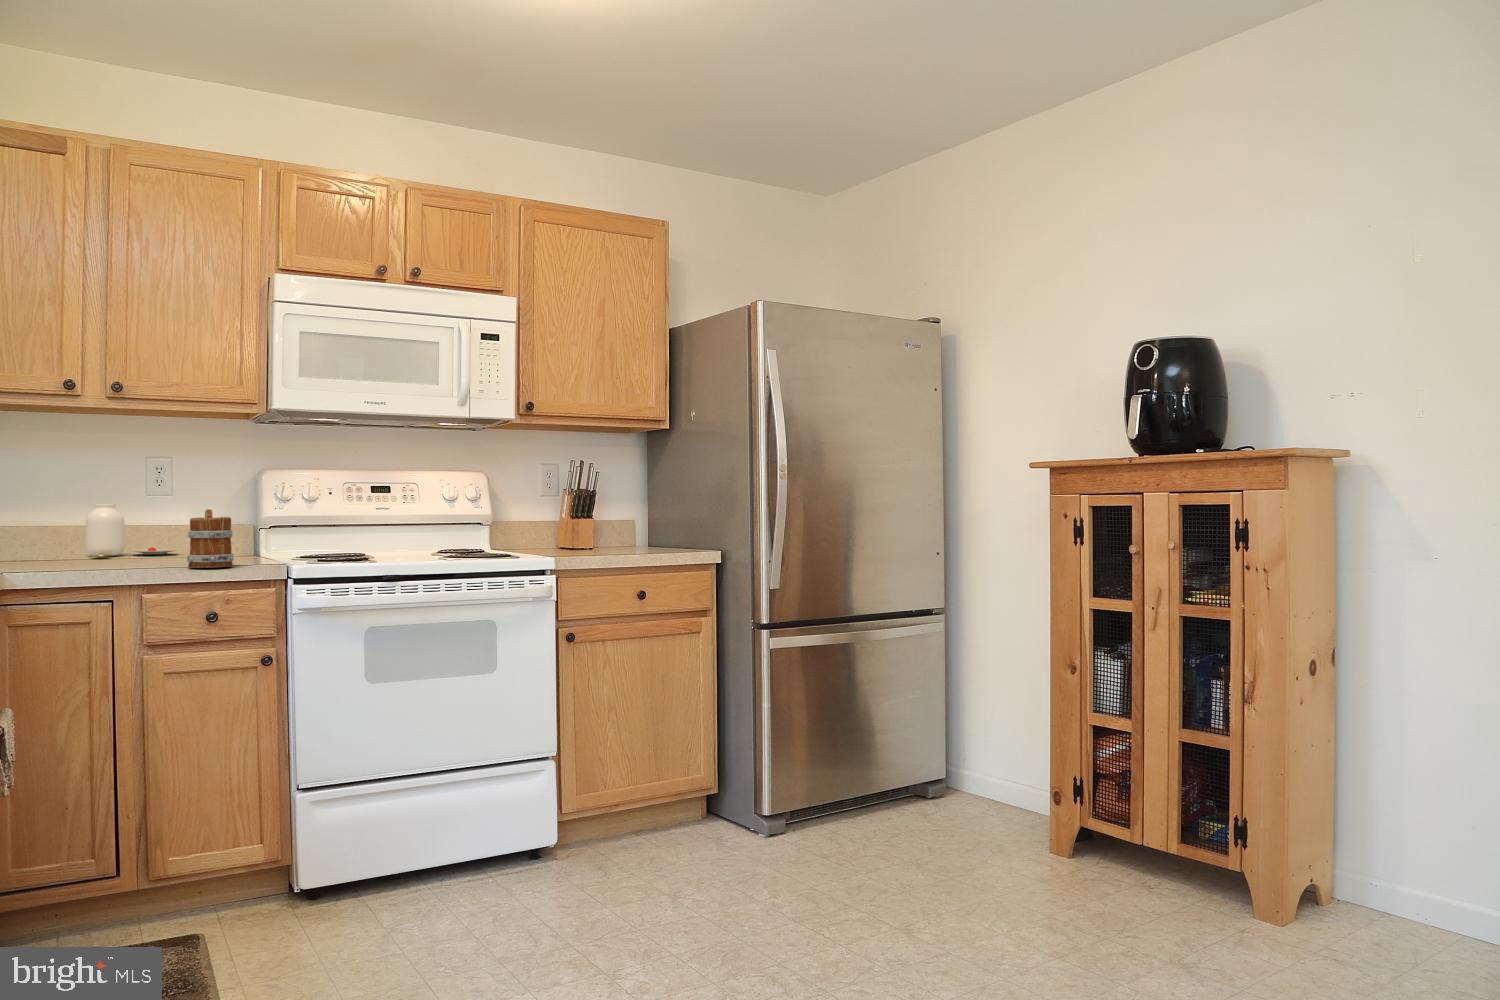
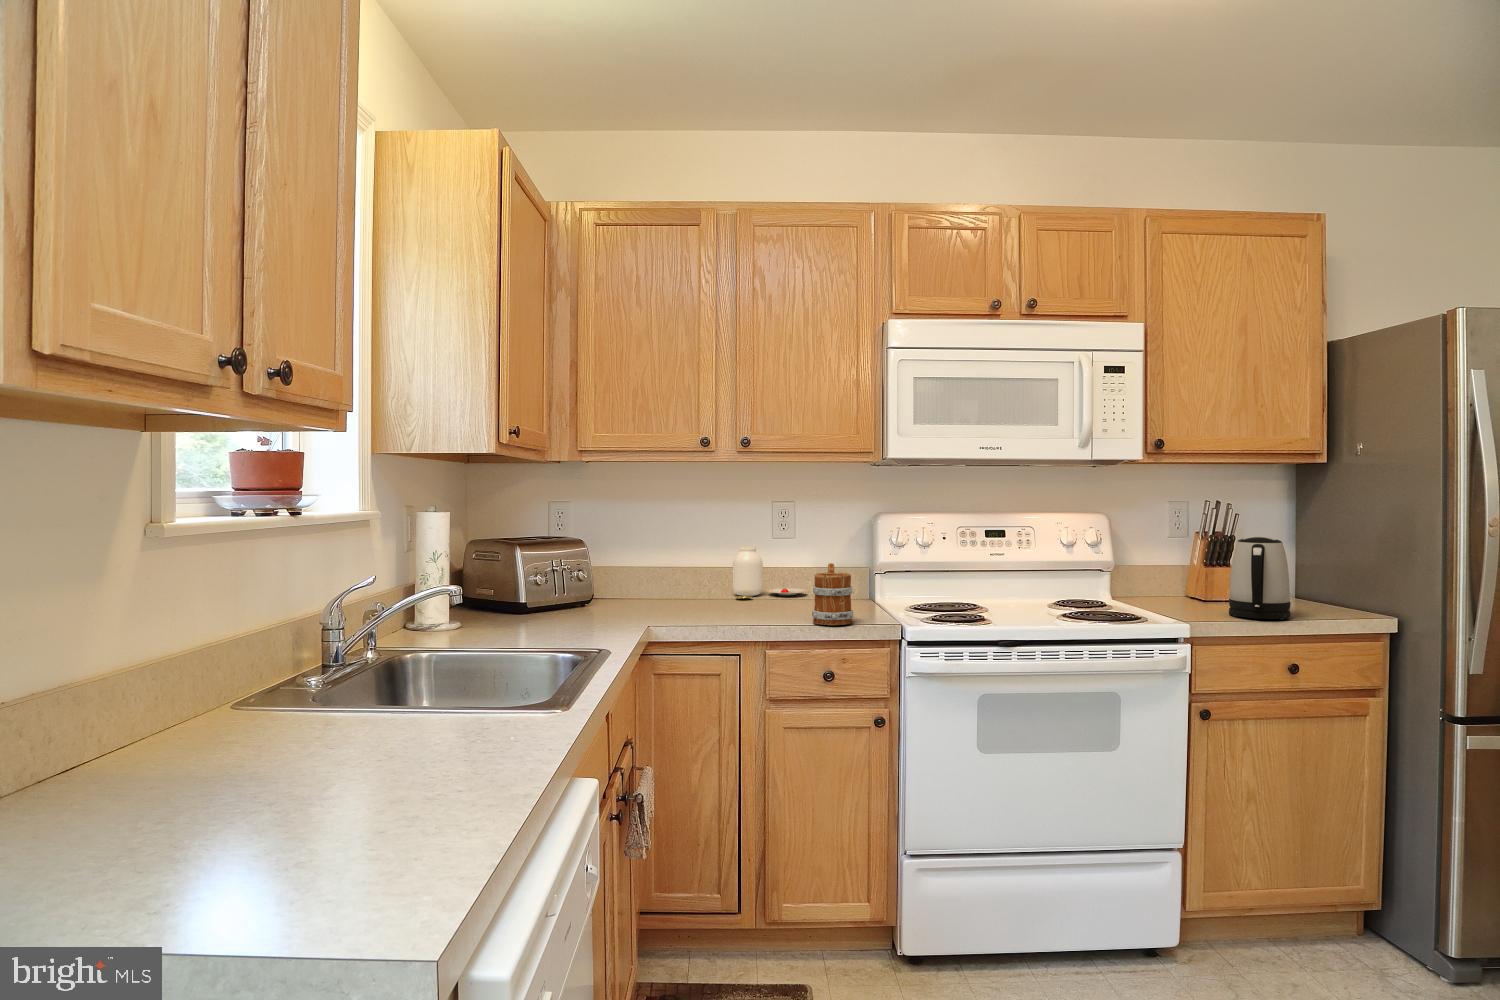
kettle: none [585,487,631,554] -> present [1229,537,1291,619]

